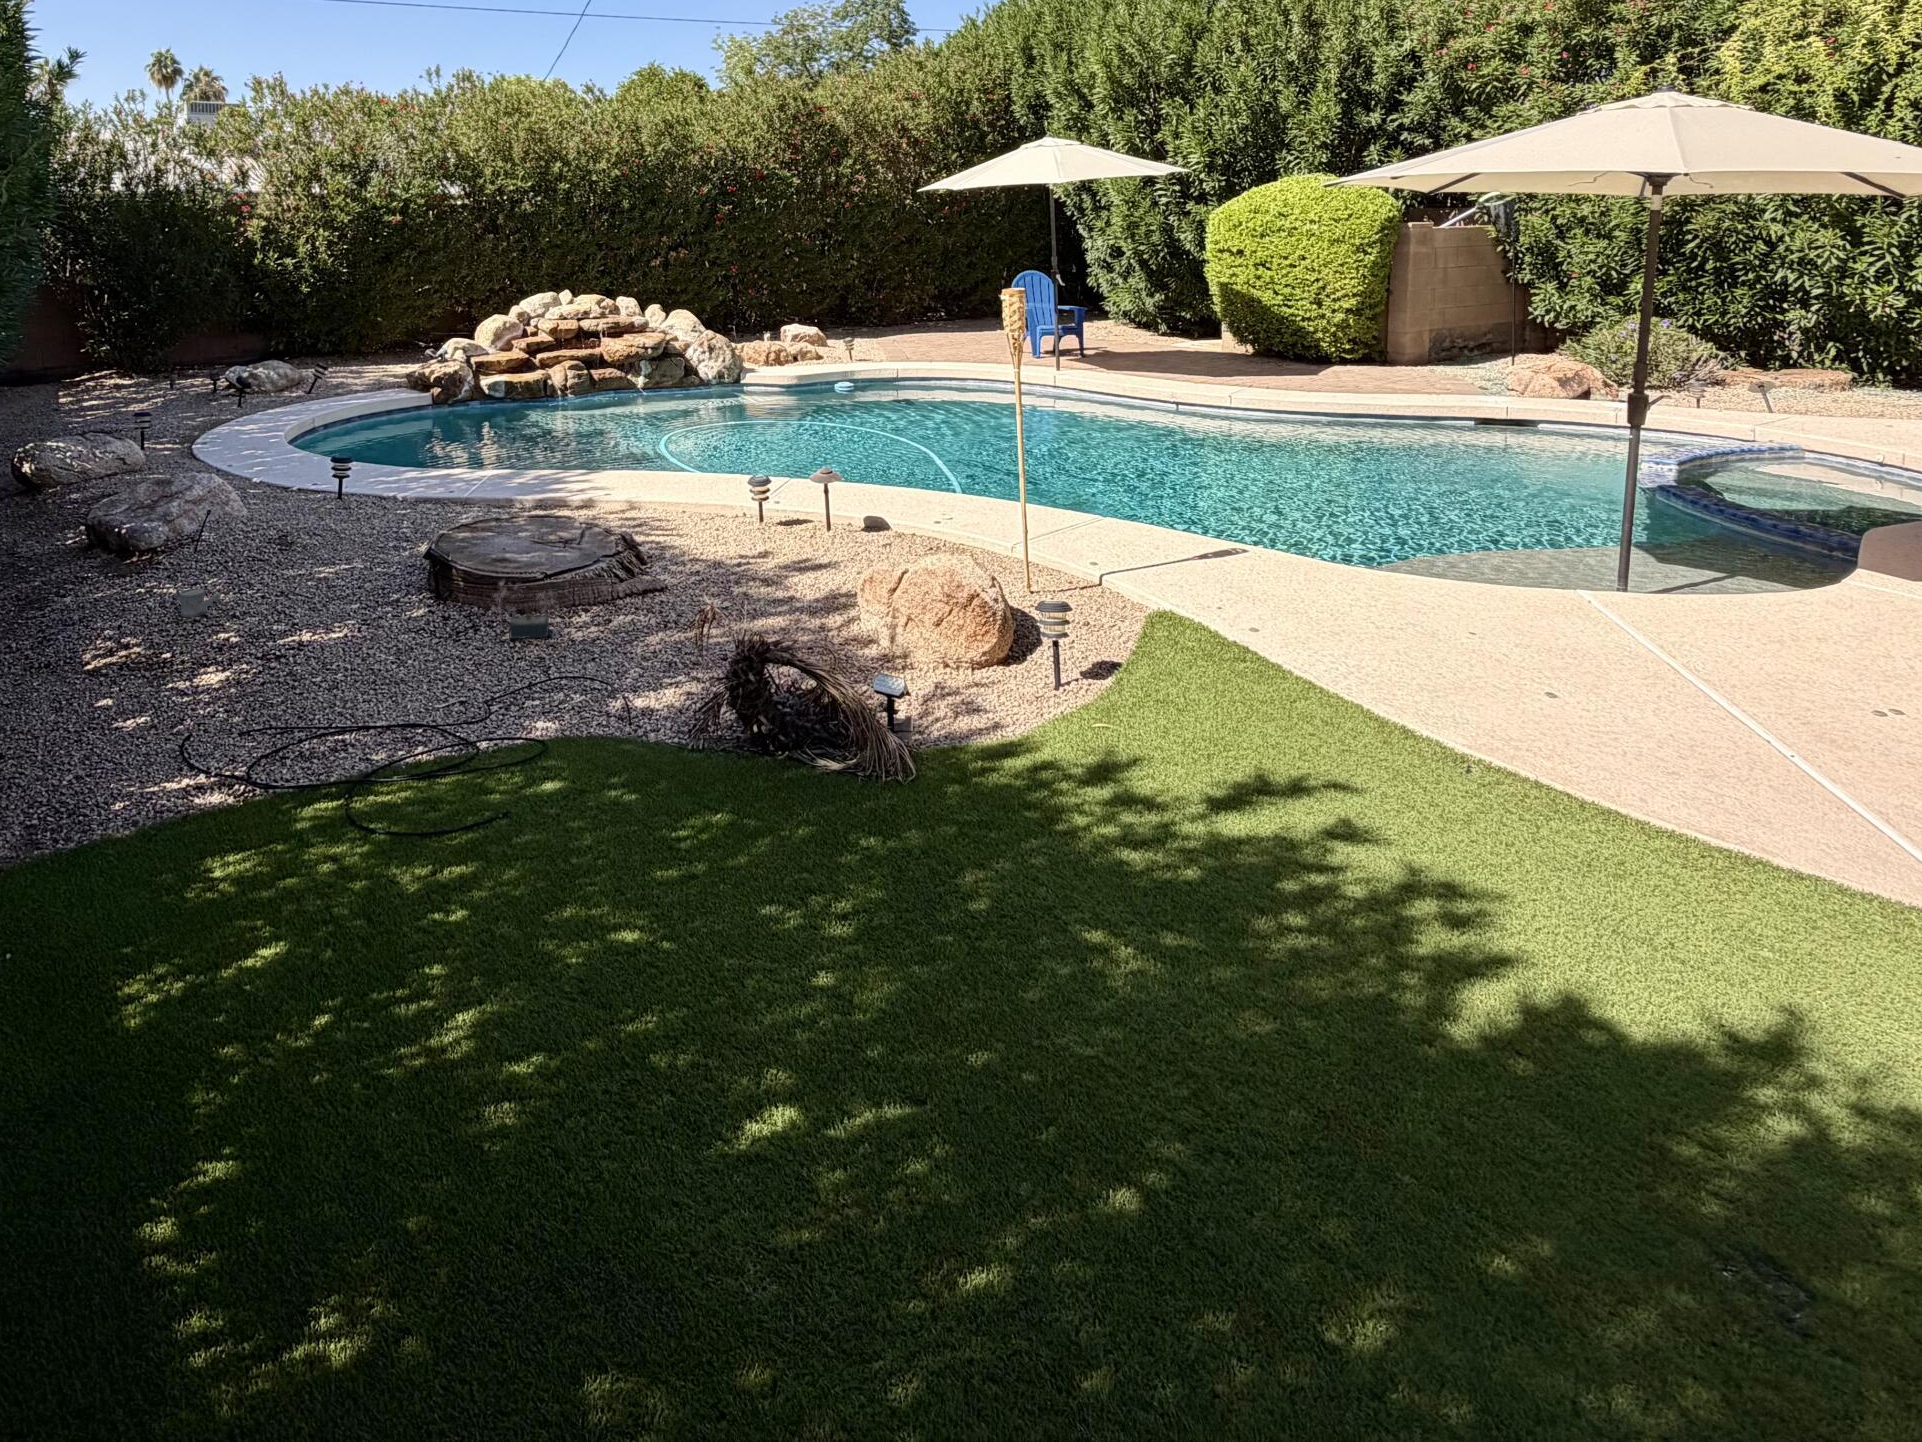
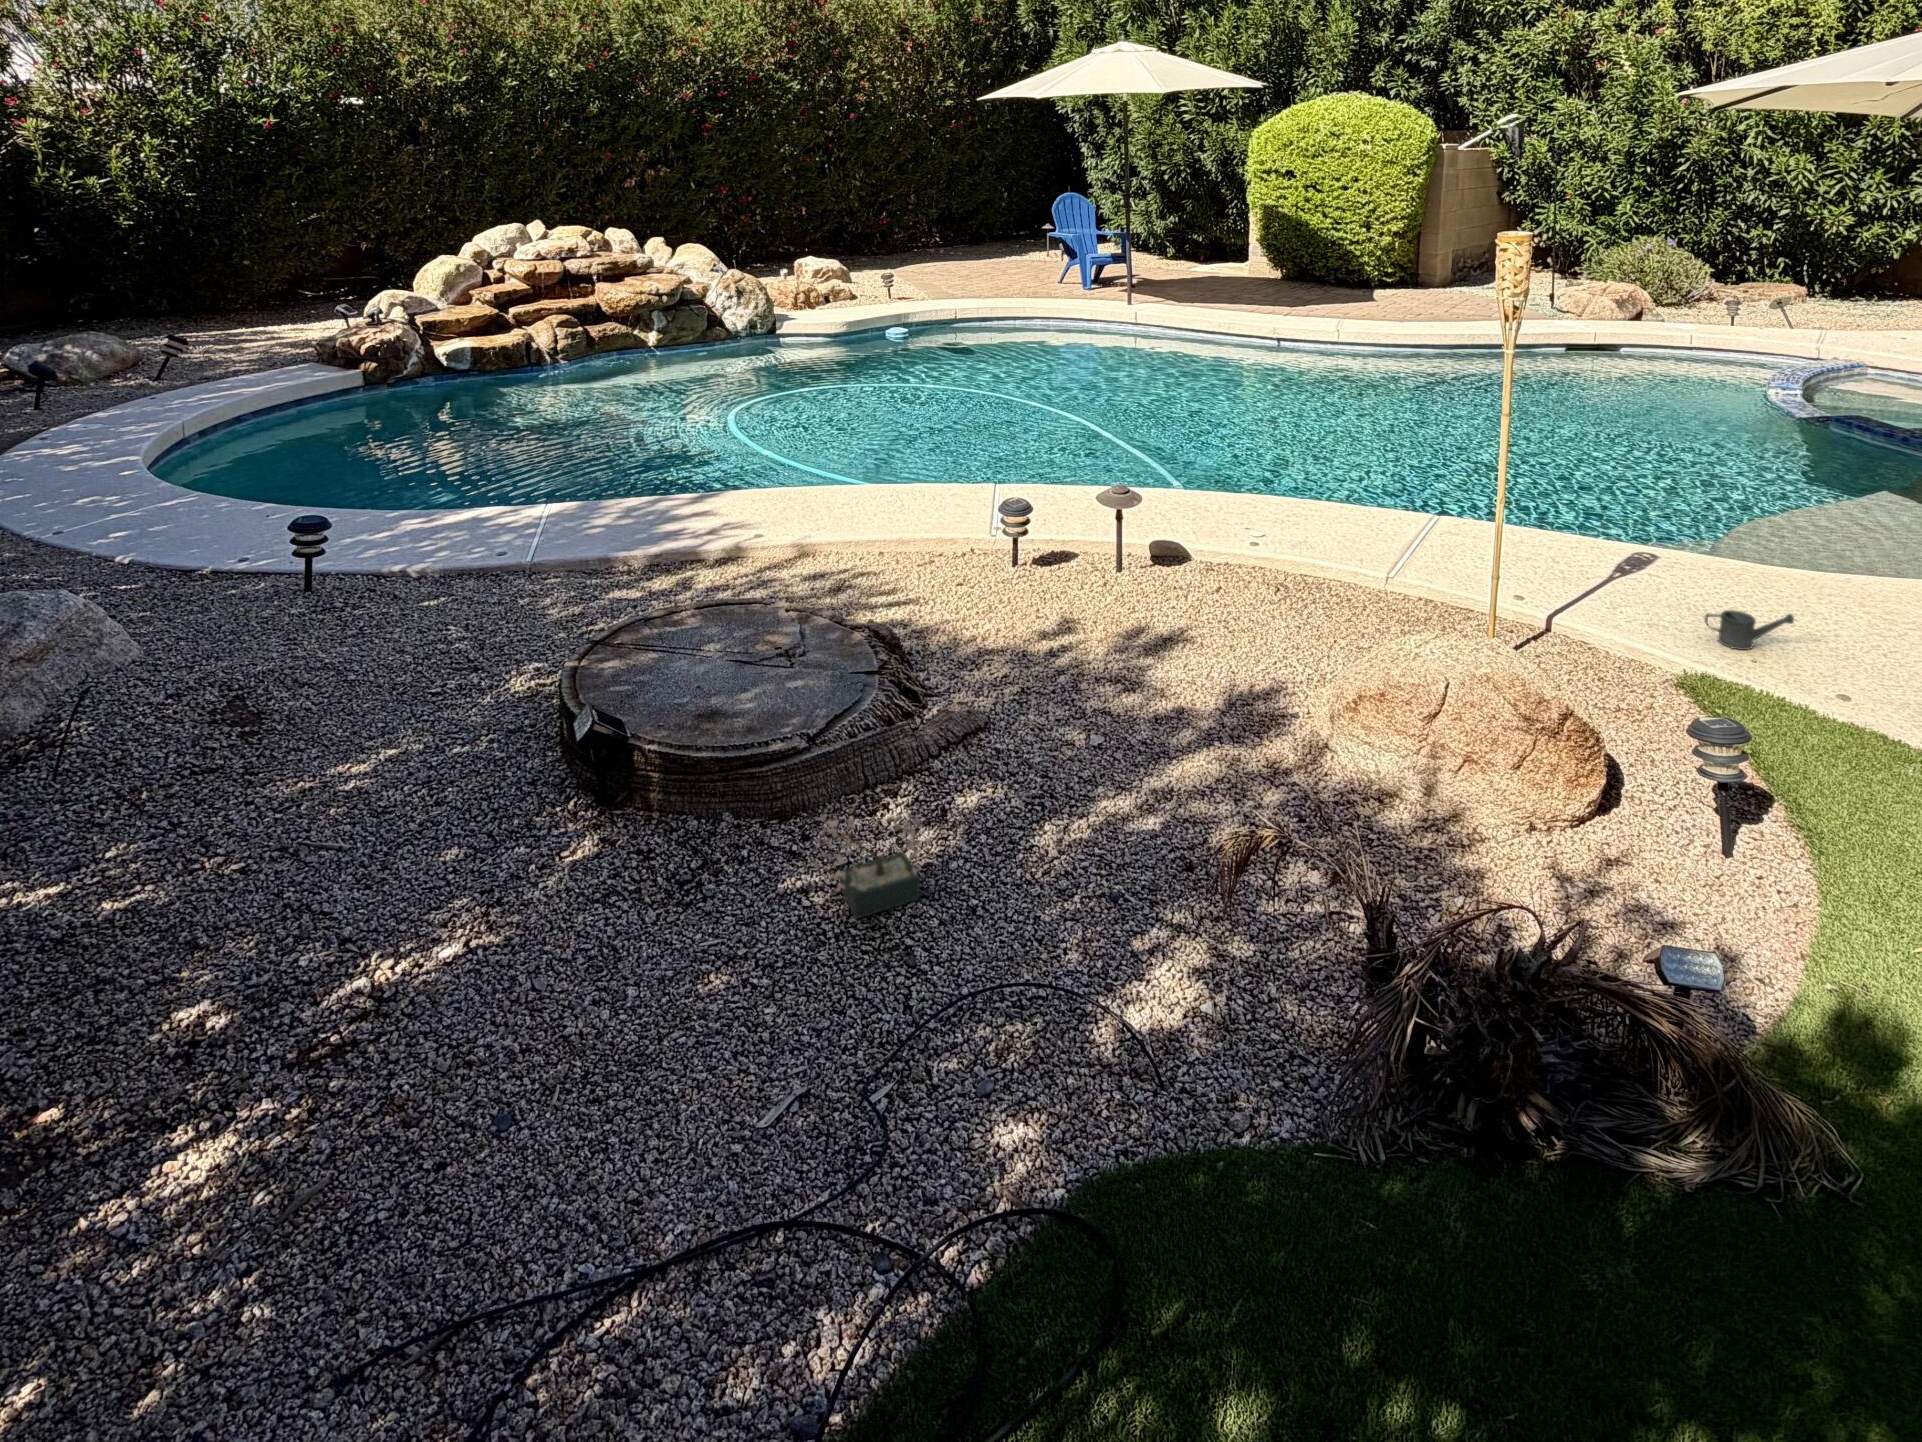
watering can: present [176,588,221,617] -> present [1705,610,1794,650]

